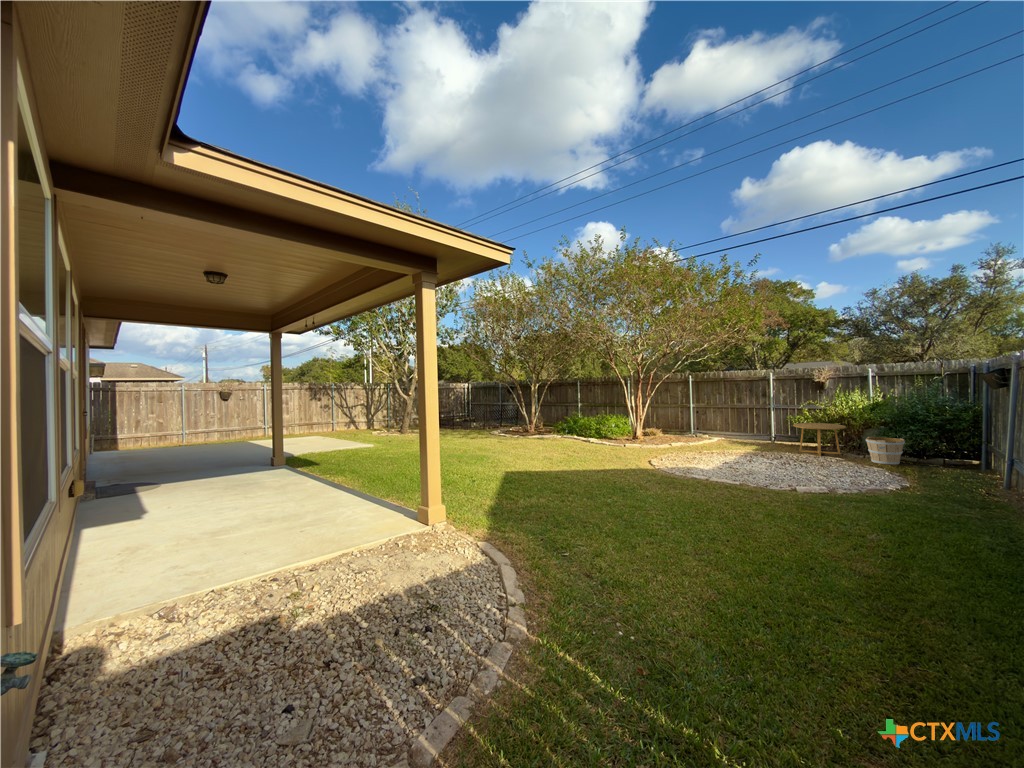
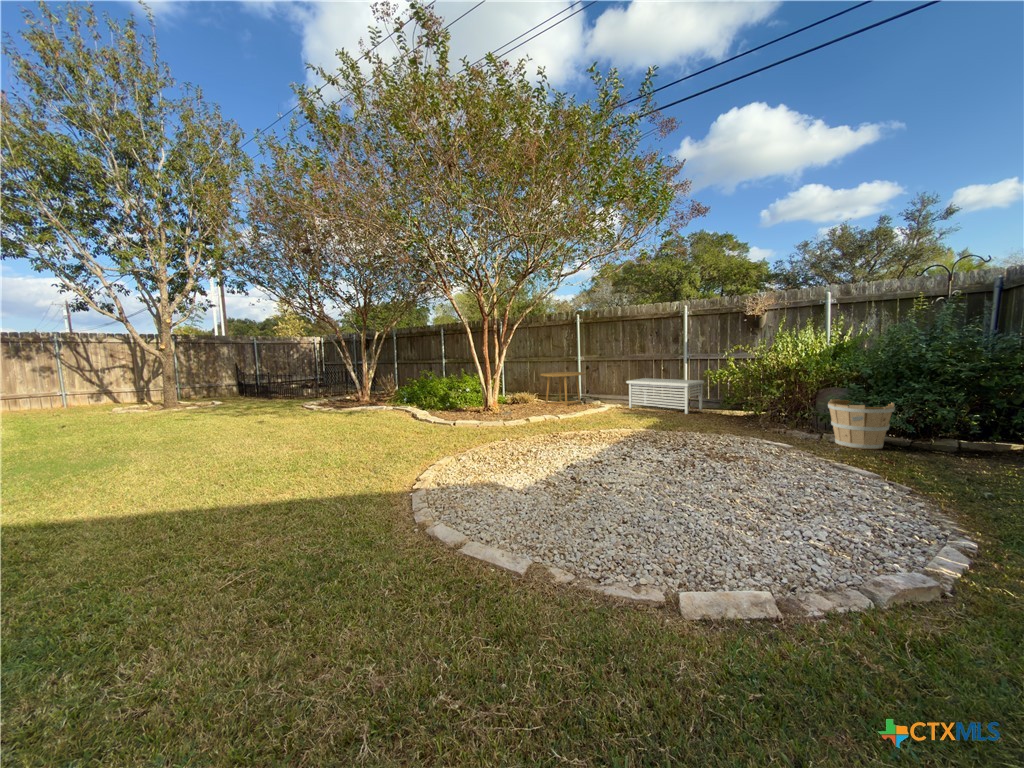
storage bench: none [730,419,787,443] -> present [626,378,704,414]
round table: present [793,423,846,456] -> present [540,372,585,406]

